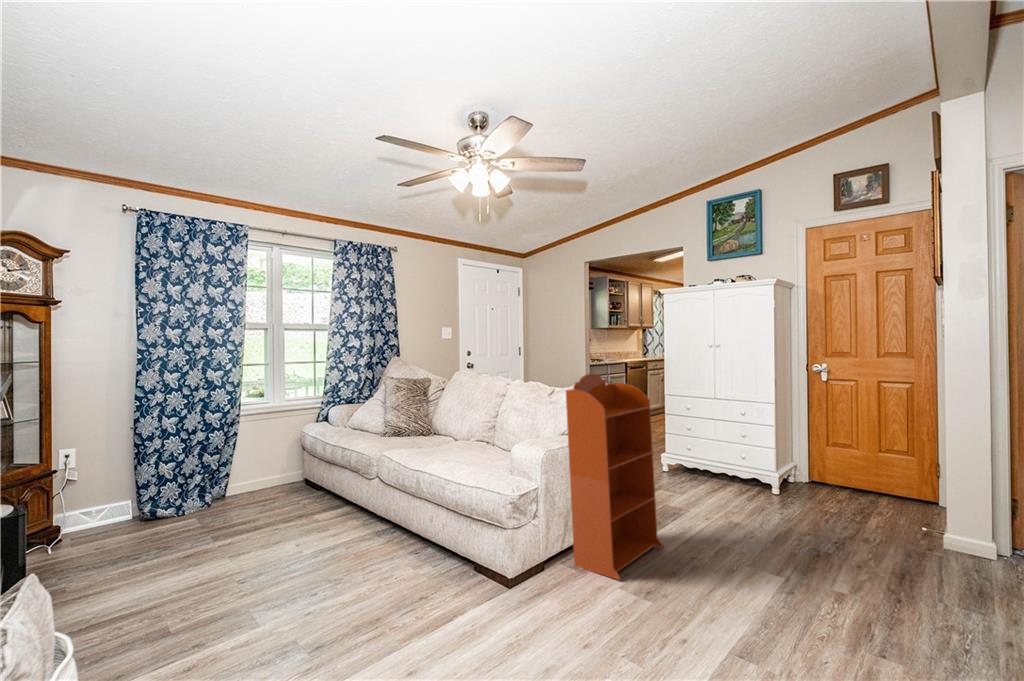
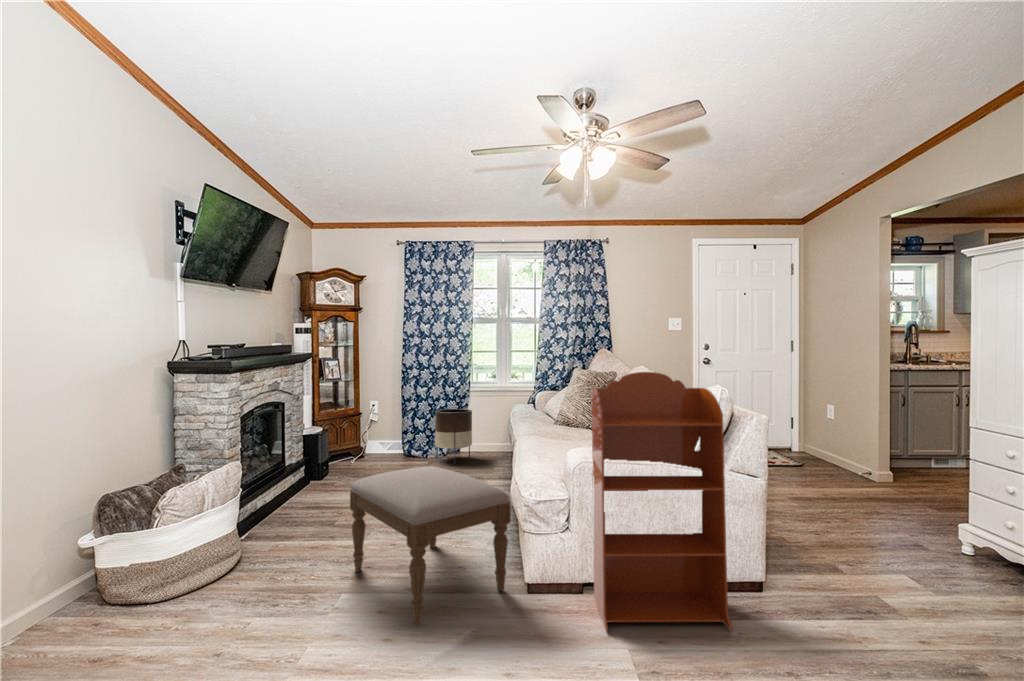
planter: none [201,439,259,514] -> present [435,409,472,465]
ottoman: none [336,494,519,652] -> present [350,466,511,624]

